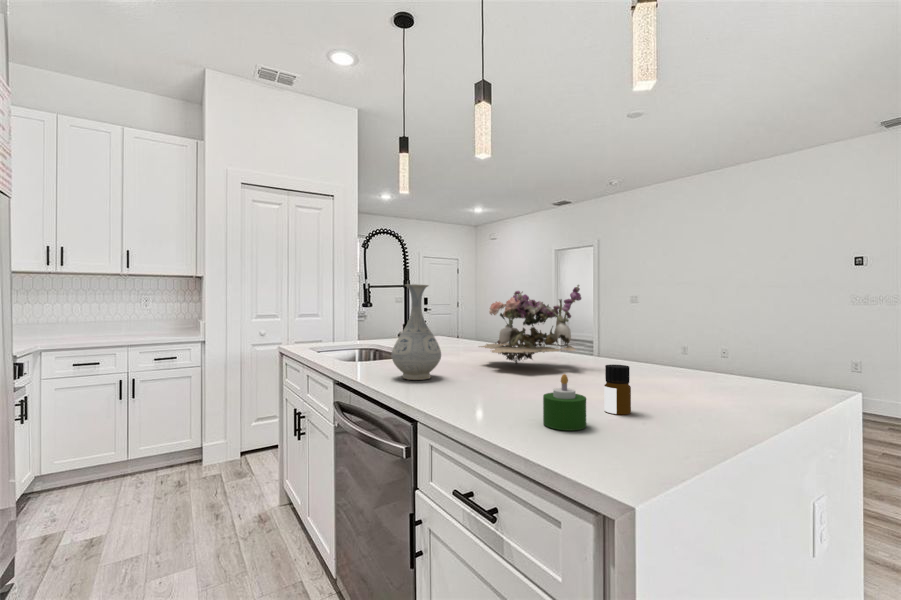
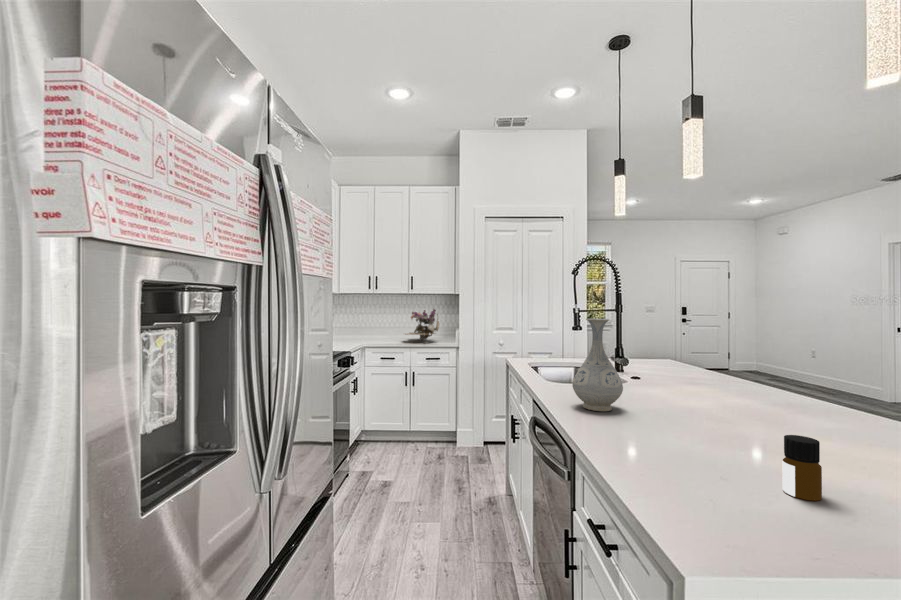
flower arrangement: present [480,285,581,364] -> present [407,309,439,340]
candle: present [543,374,586,430] -> none [681,439,733,504]

